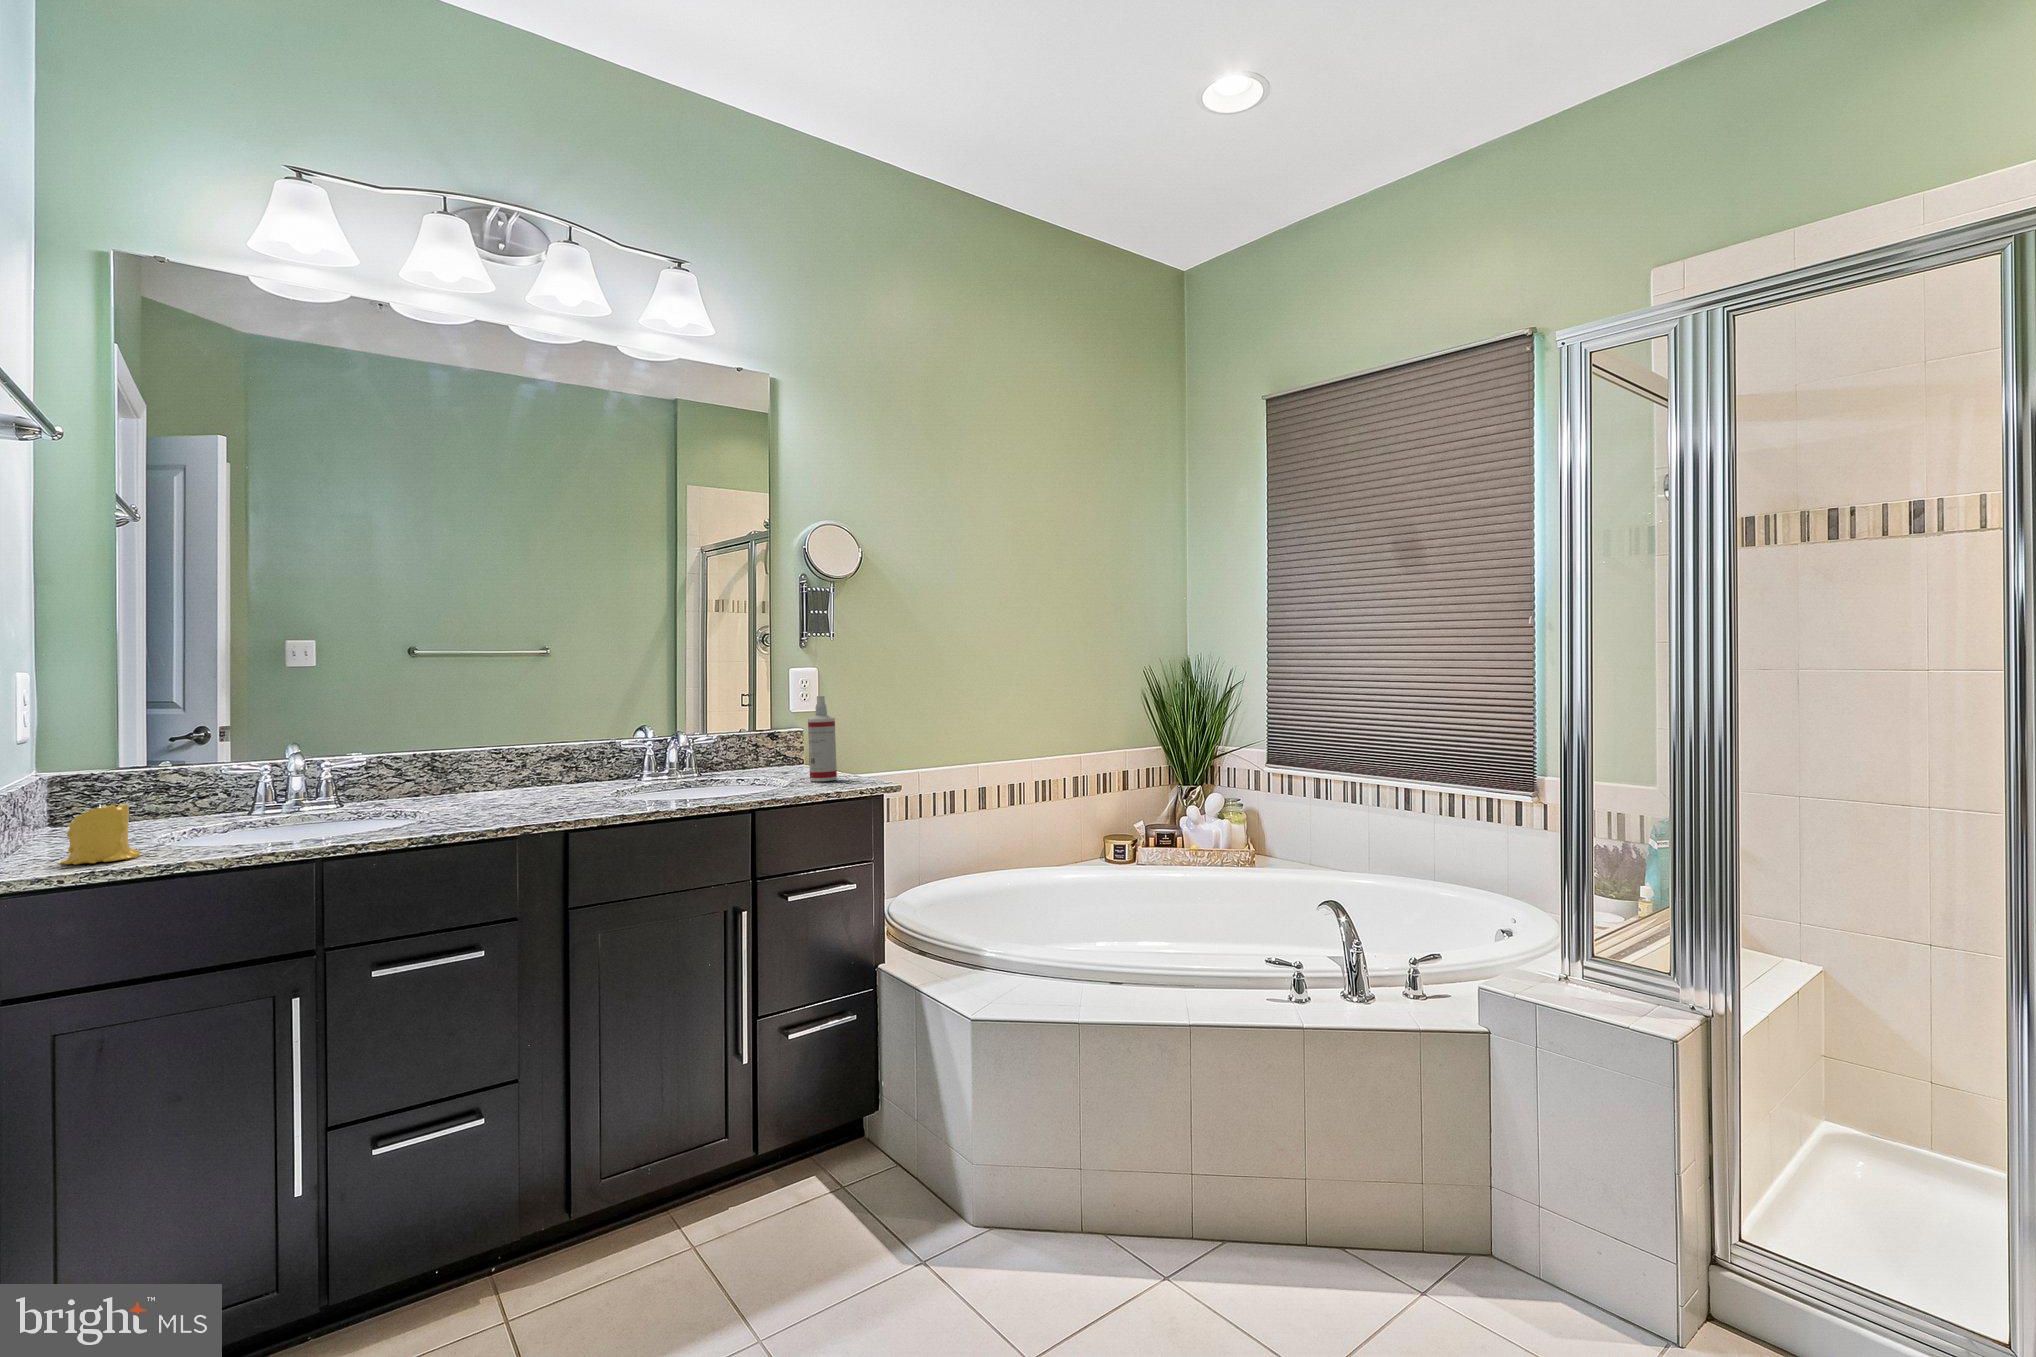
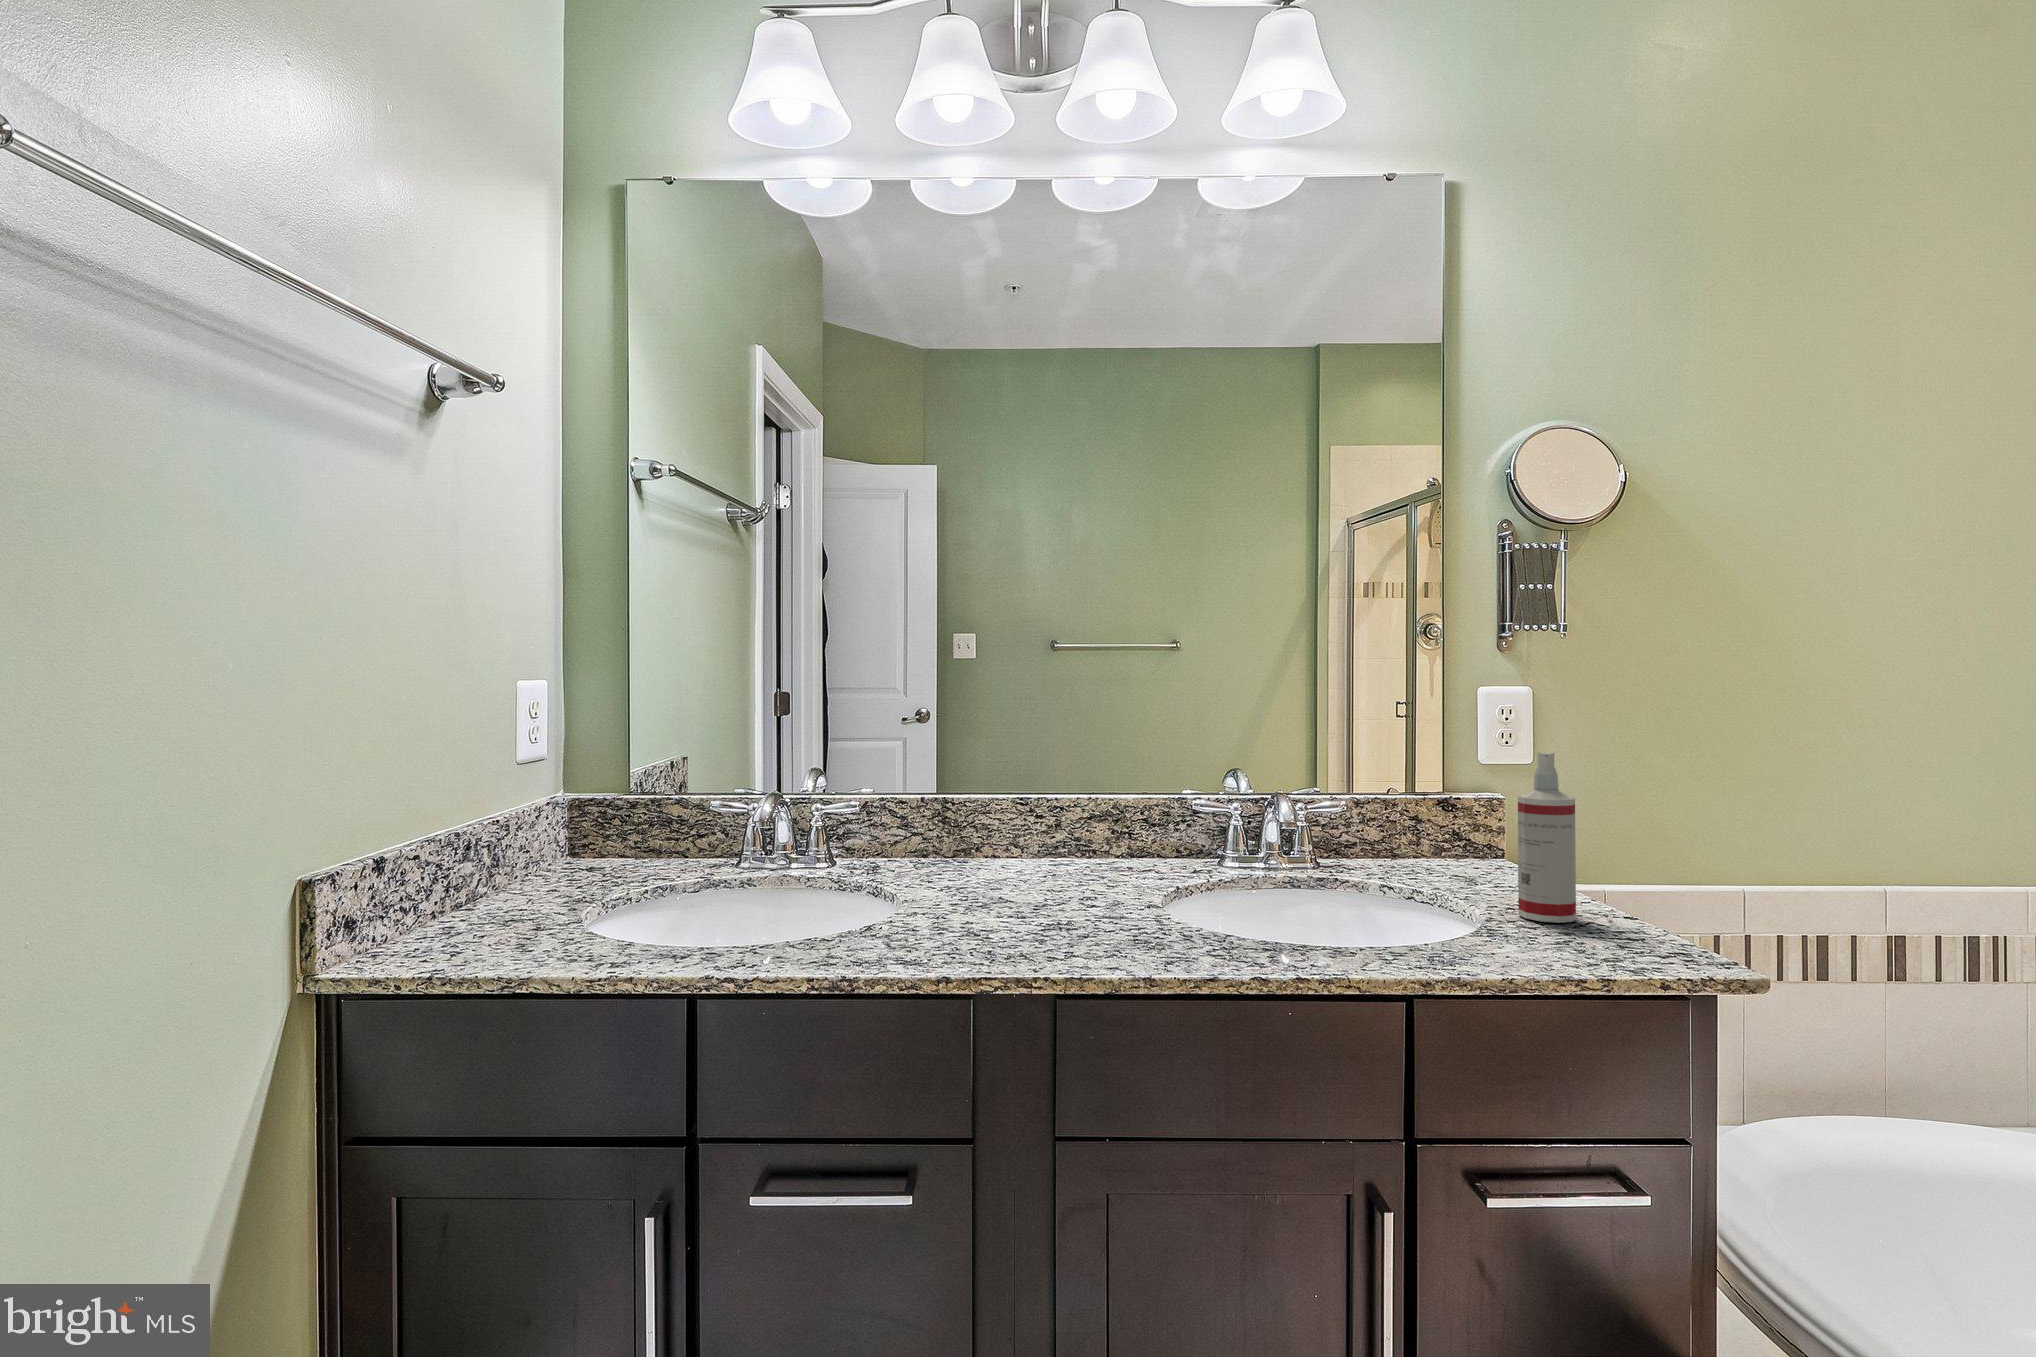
candle: present [60,804,140,865] -> none [434,870,529,958]

